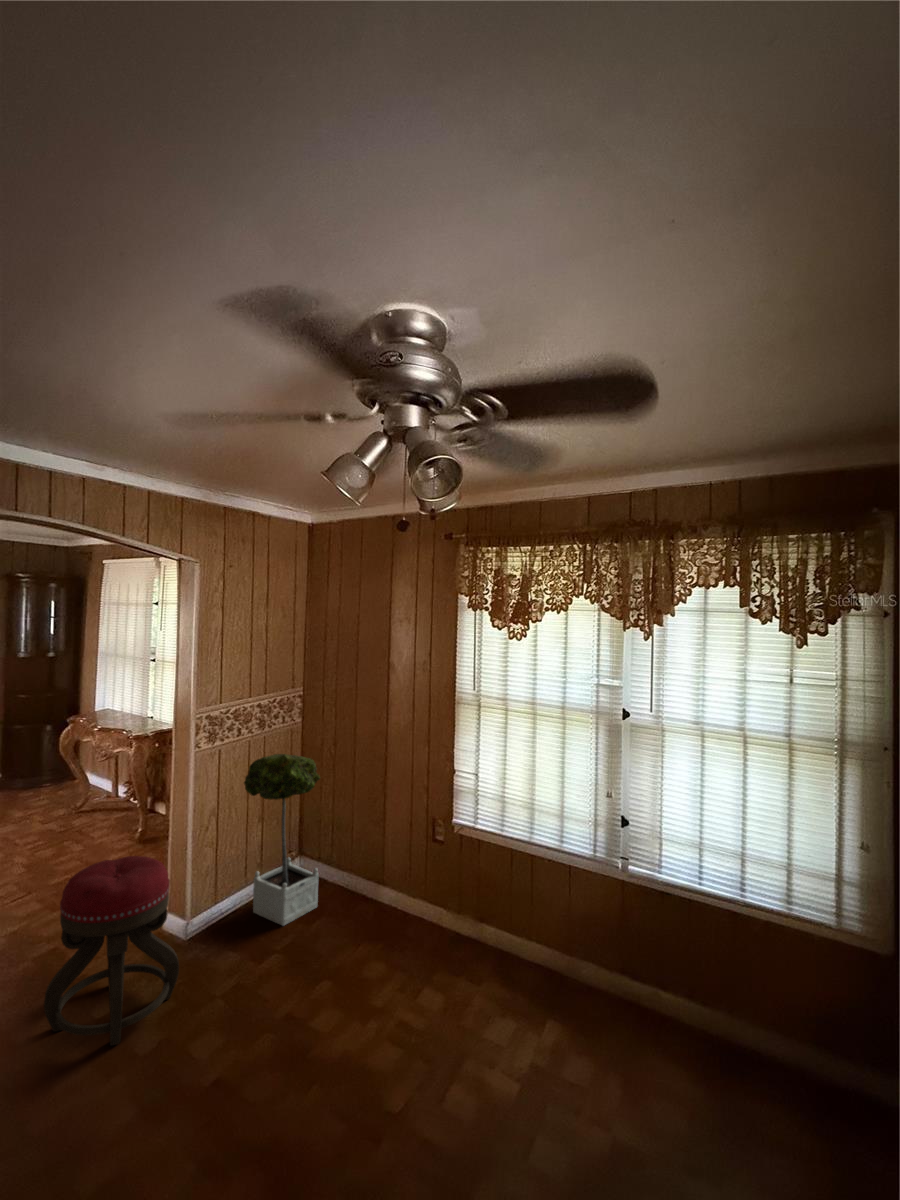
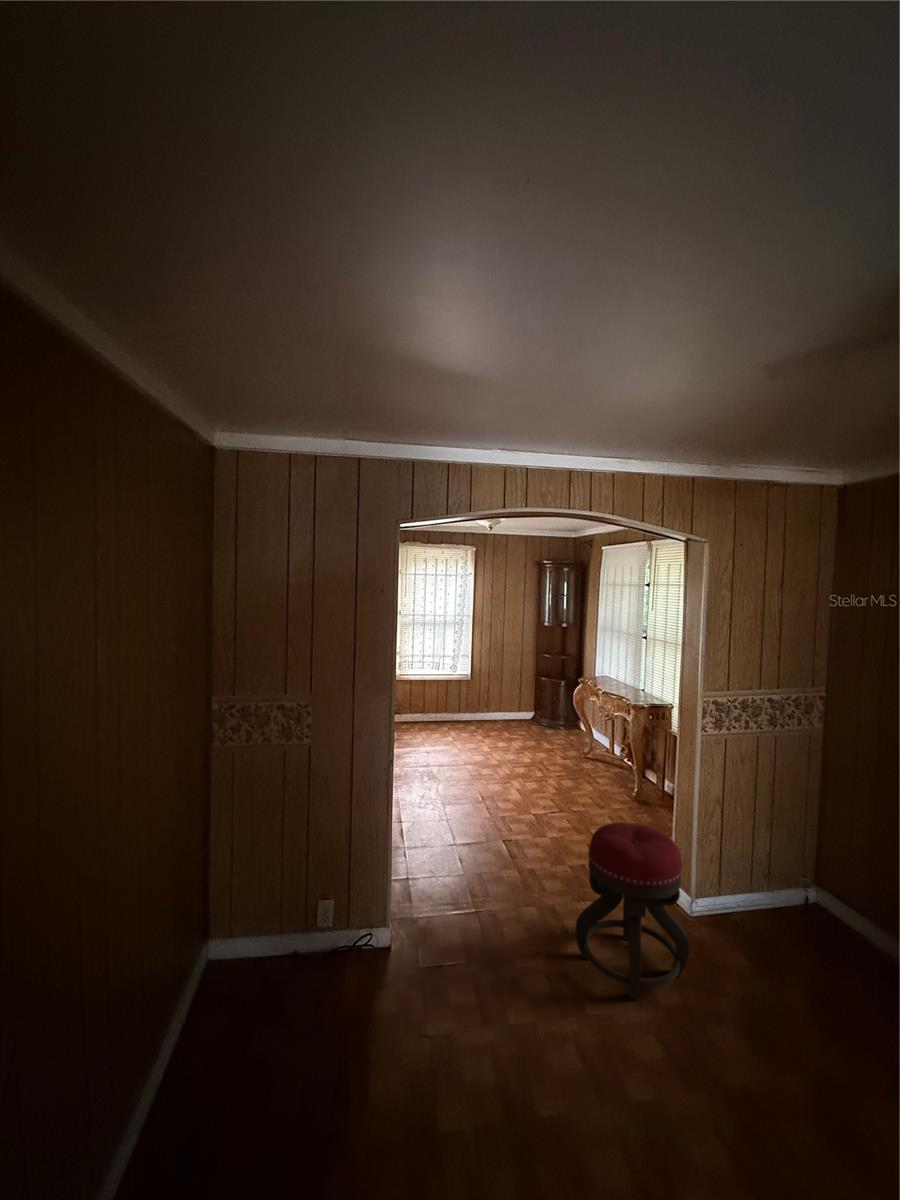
potted tree: present [244,754,320,926] -> none [752,756,851,949]

